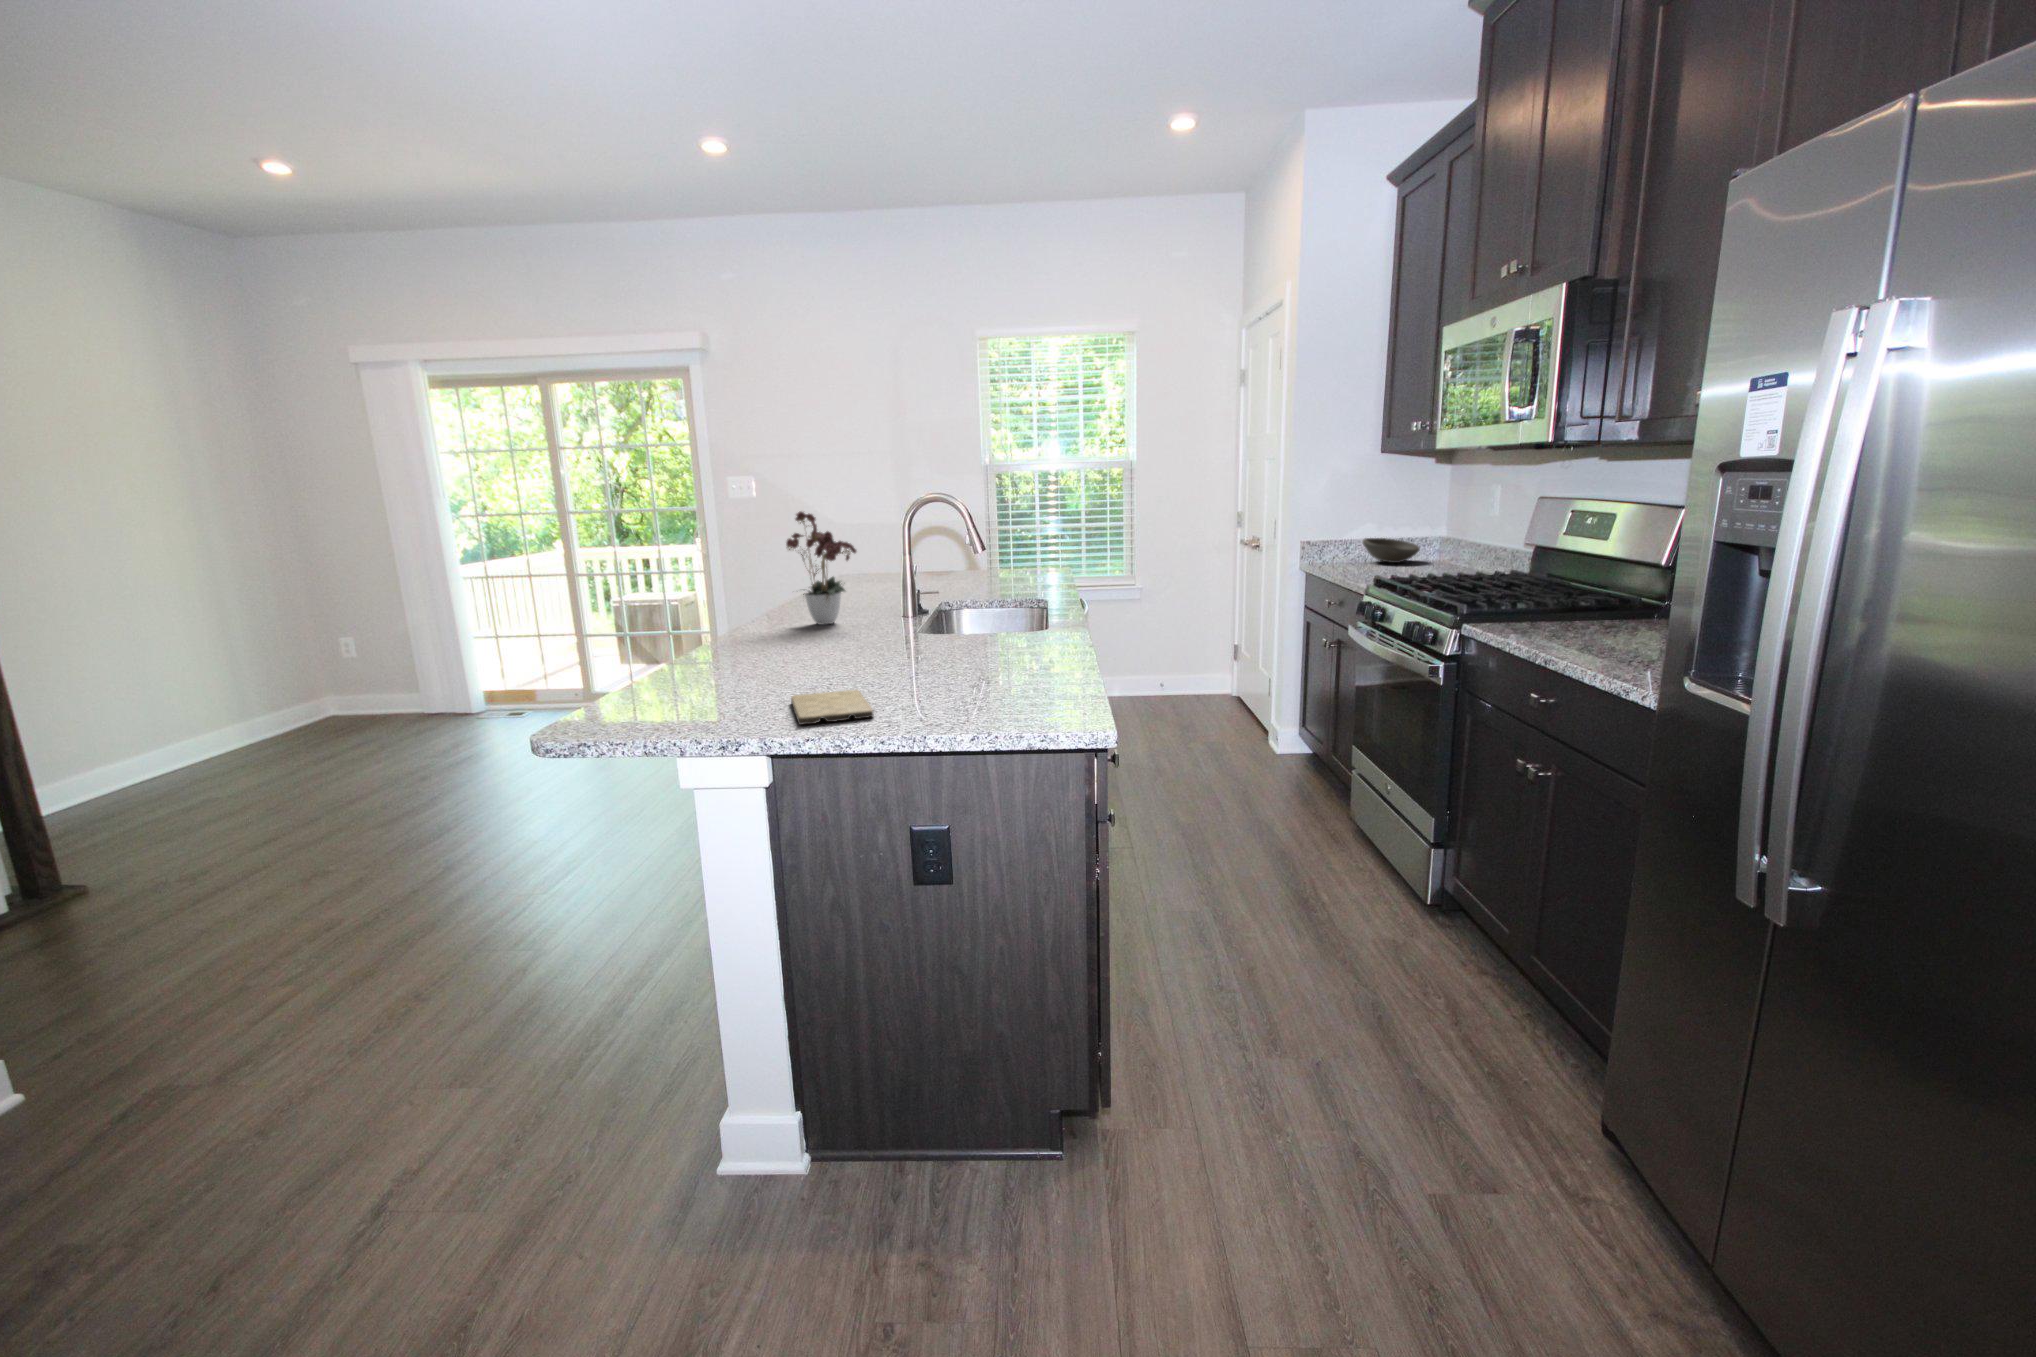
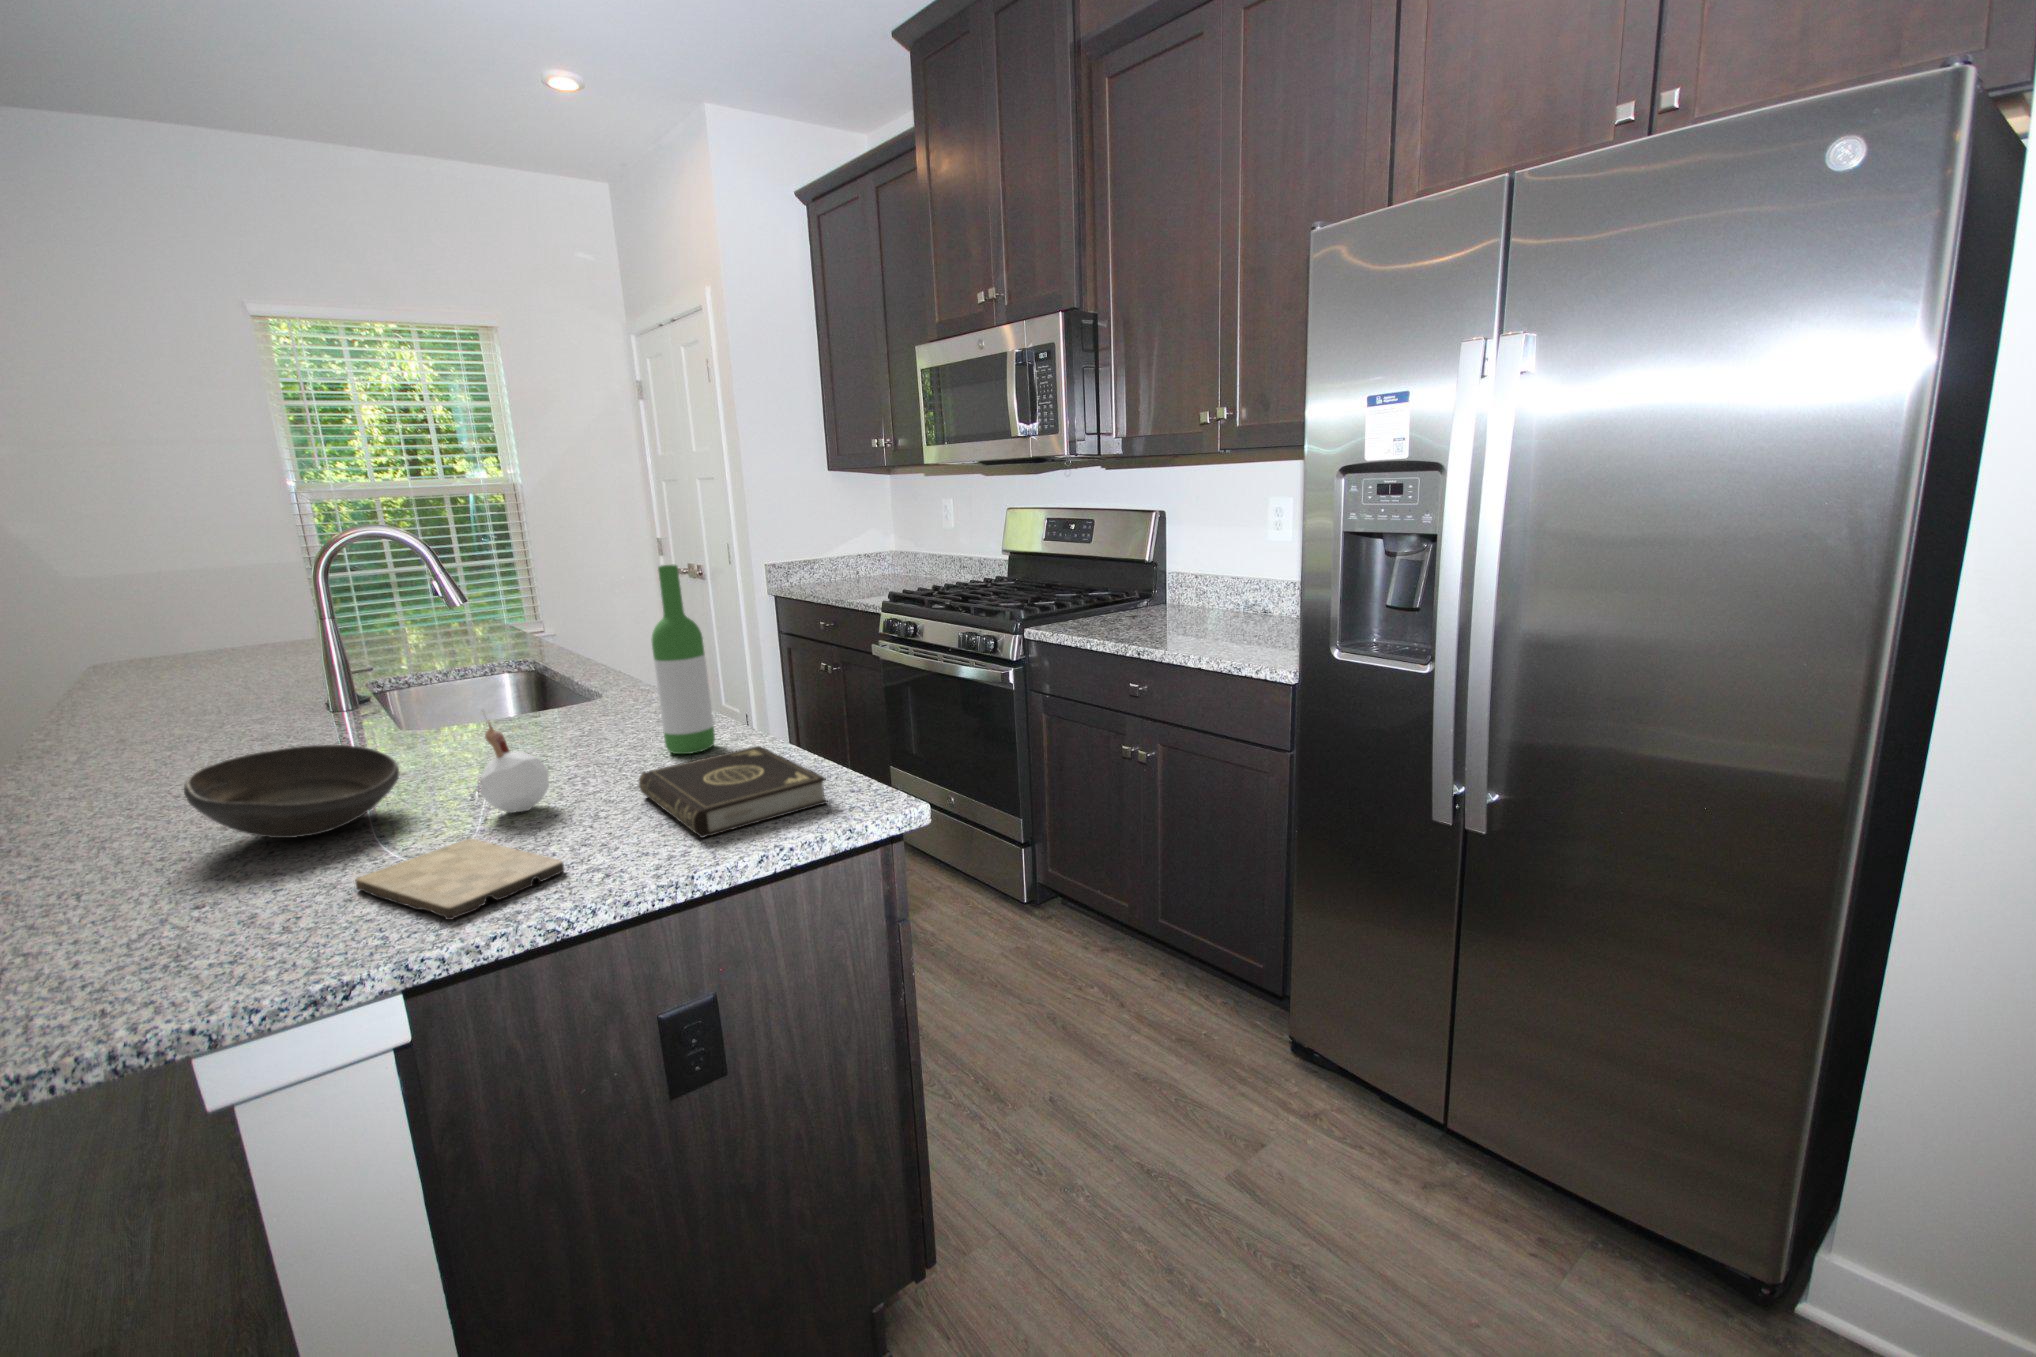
flower arrangement: present [786,511,856,625] -> none [46,556,242,757]
wine bottle: none [1019,530,1056,671] -> present [651,565,715,754]
bowl: present [1363,538,1420,563] -> present [184,745,399,838]
candle: none [884,614,923,684] -> present [481,716,549,813]
book: none [951,671,1055,719] -> present [639,746,828,838]

